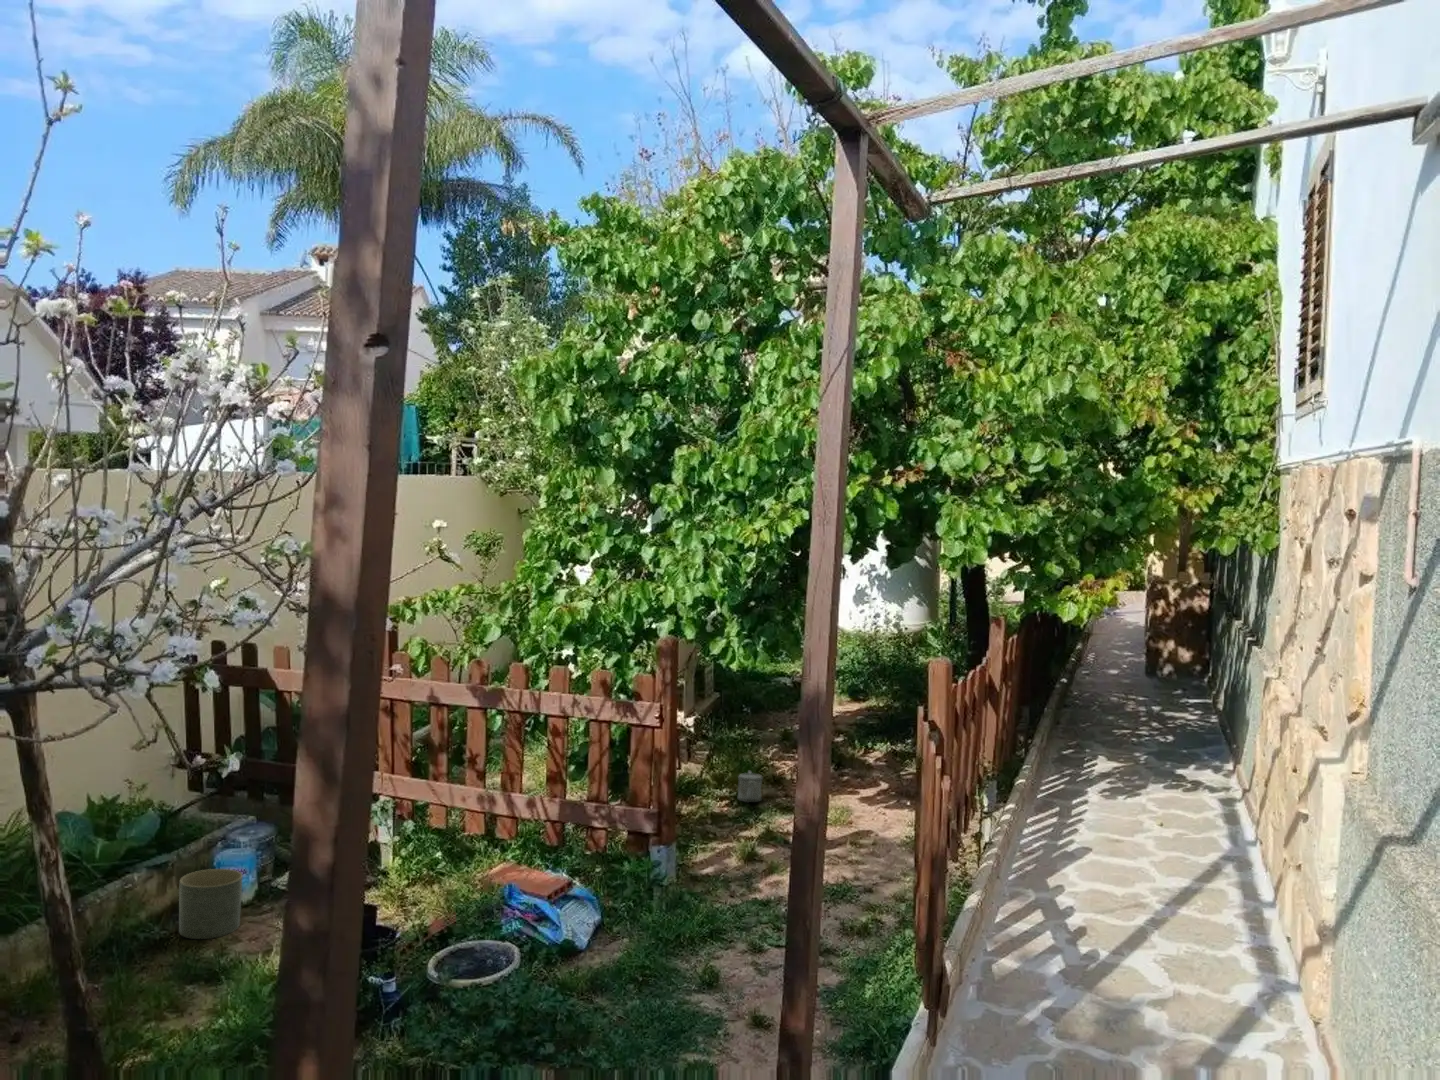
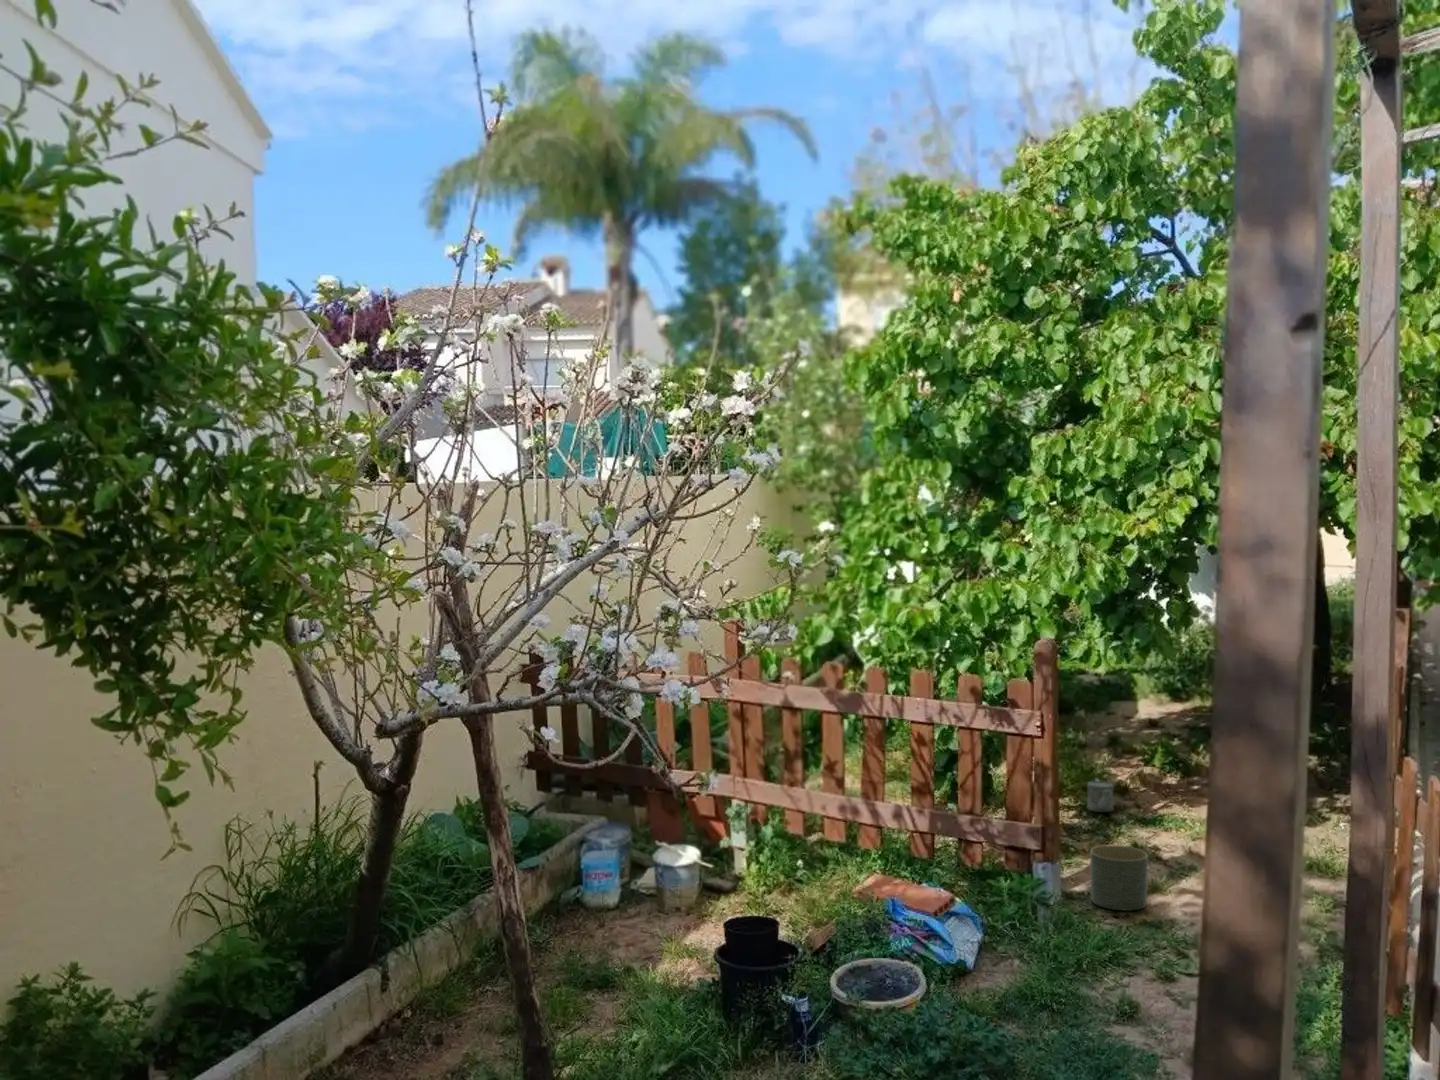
planter: present [179,869,243,939] -> present [1090,845,1148,911]

